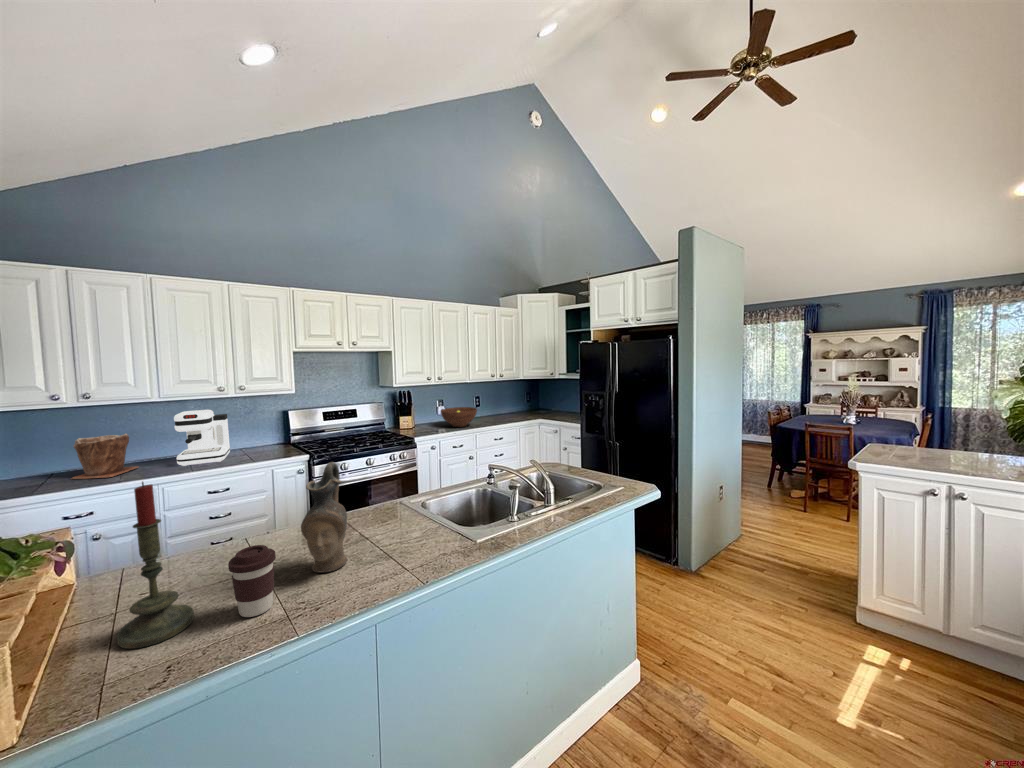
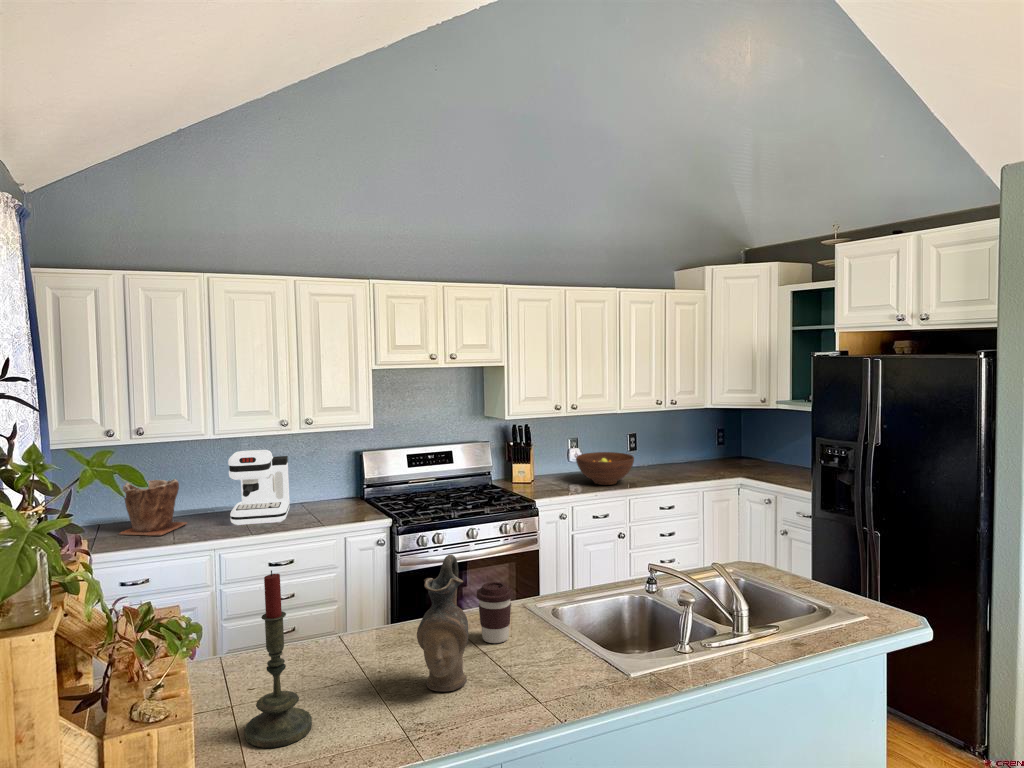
coffee cup: present [228,545,276,617] -> present [477,582,513,643]

